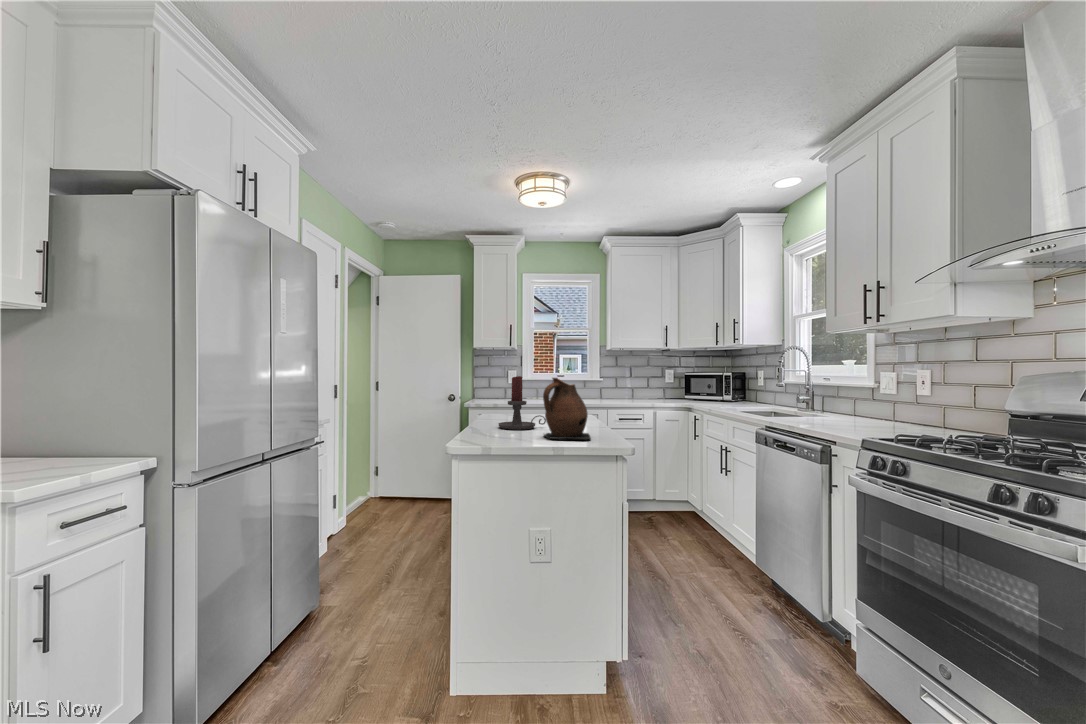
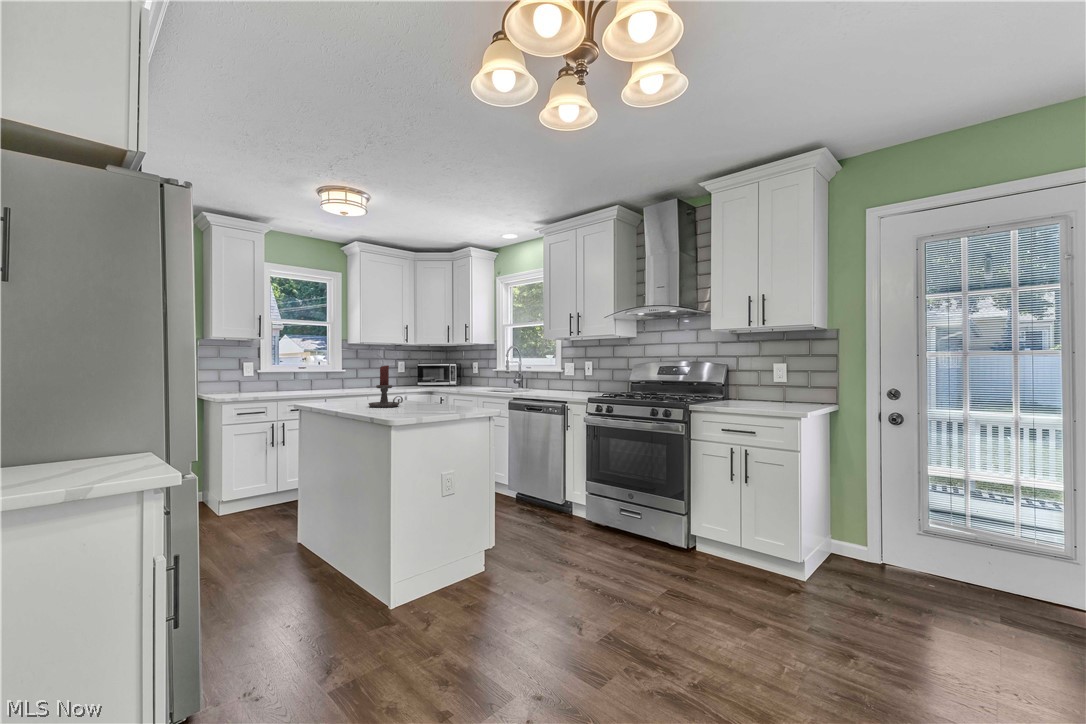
ceramic pitcher: present [543,378,591,440] -> none [424,366,465,409]

